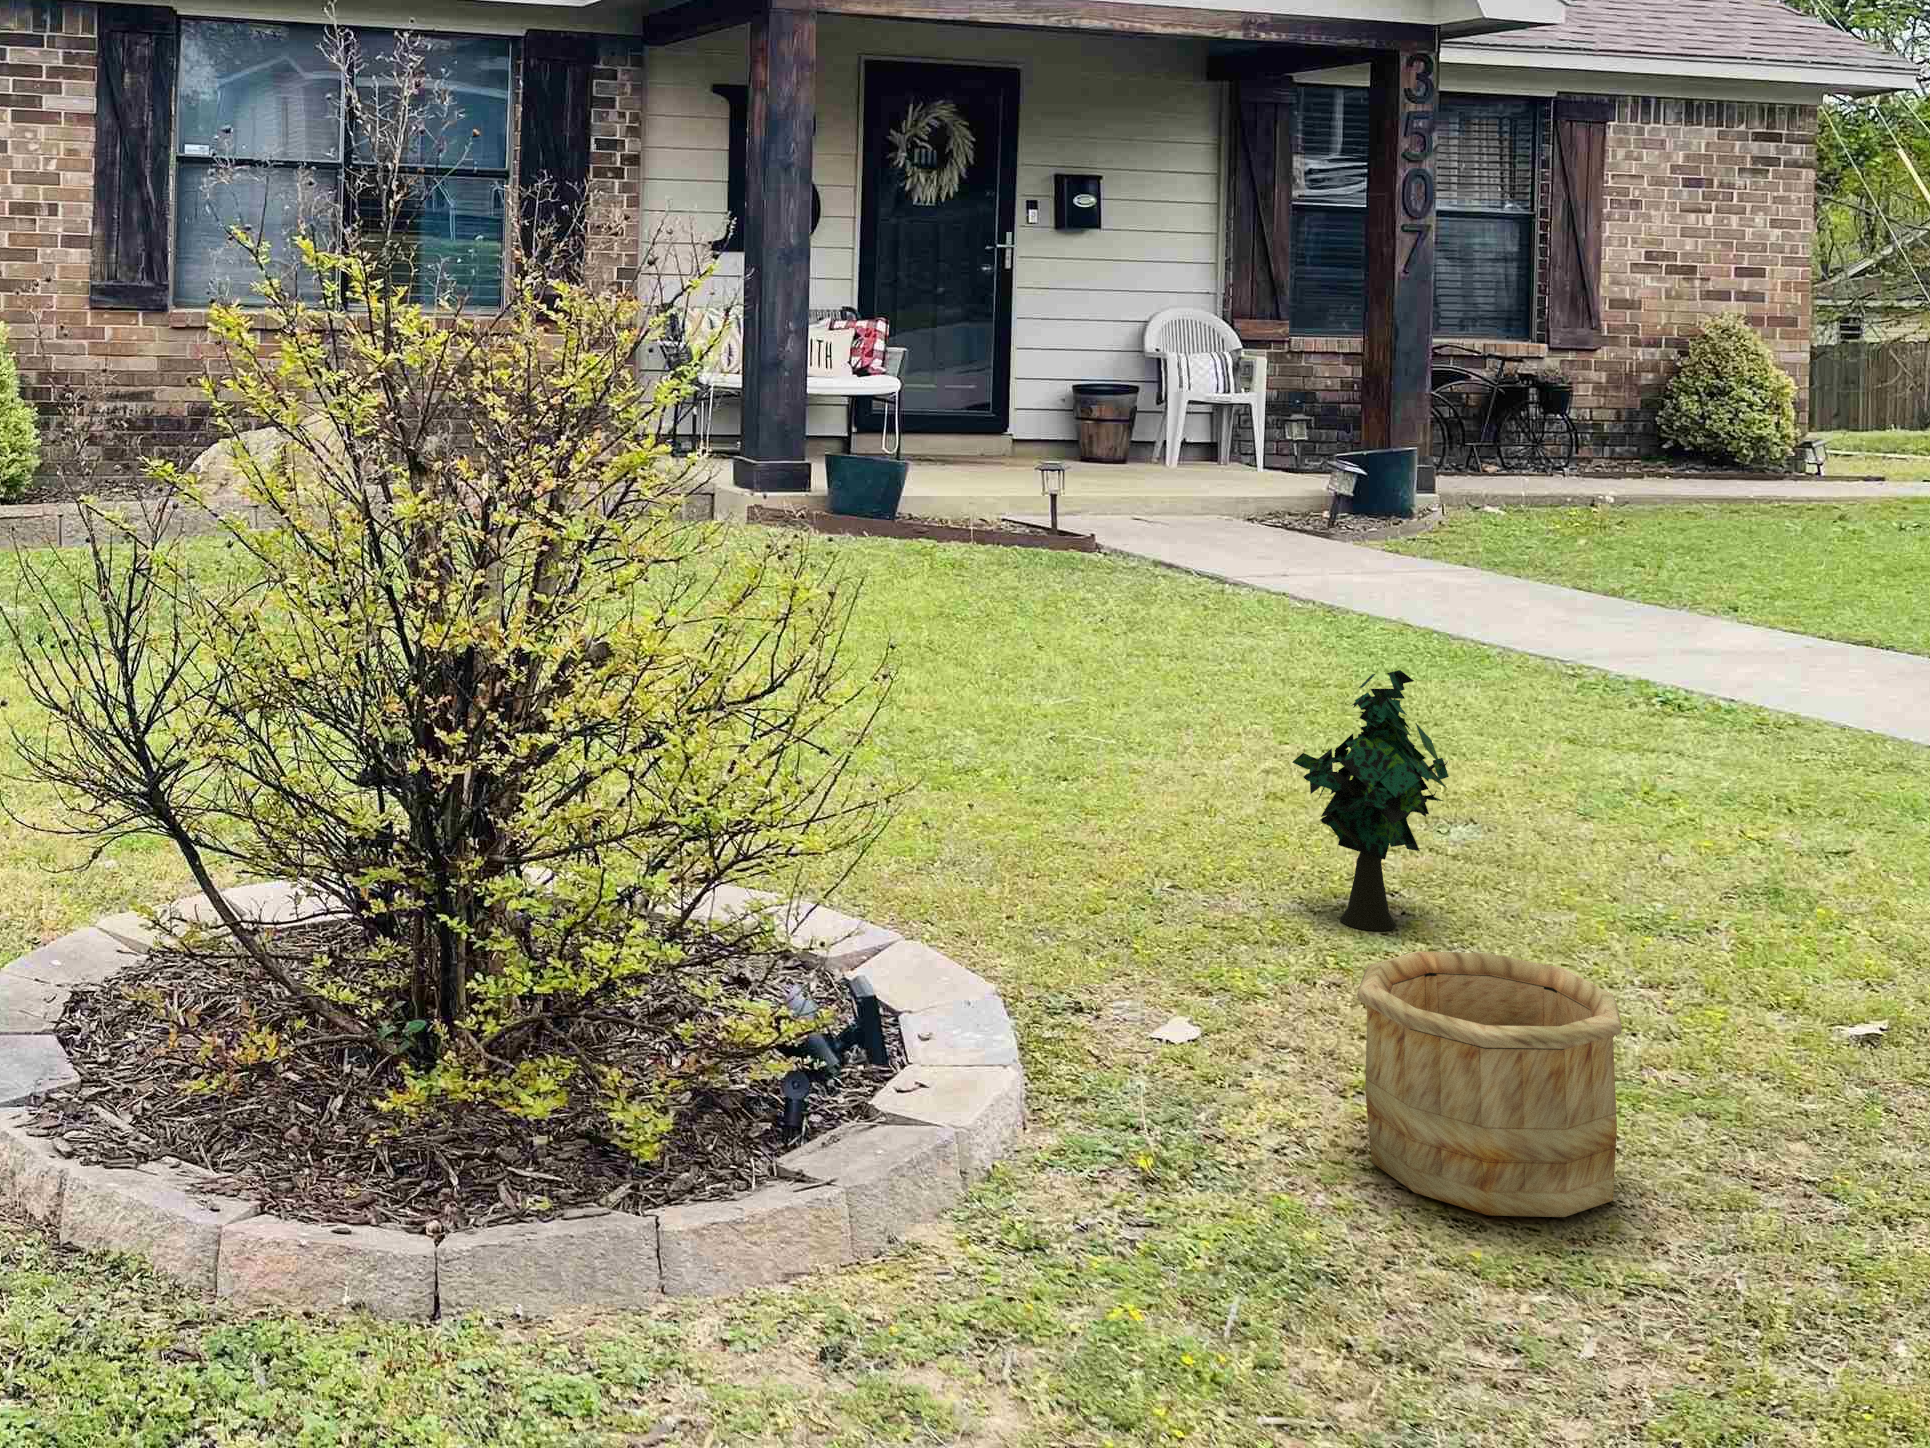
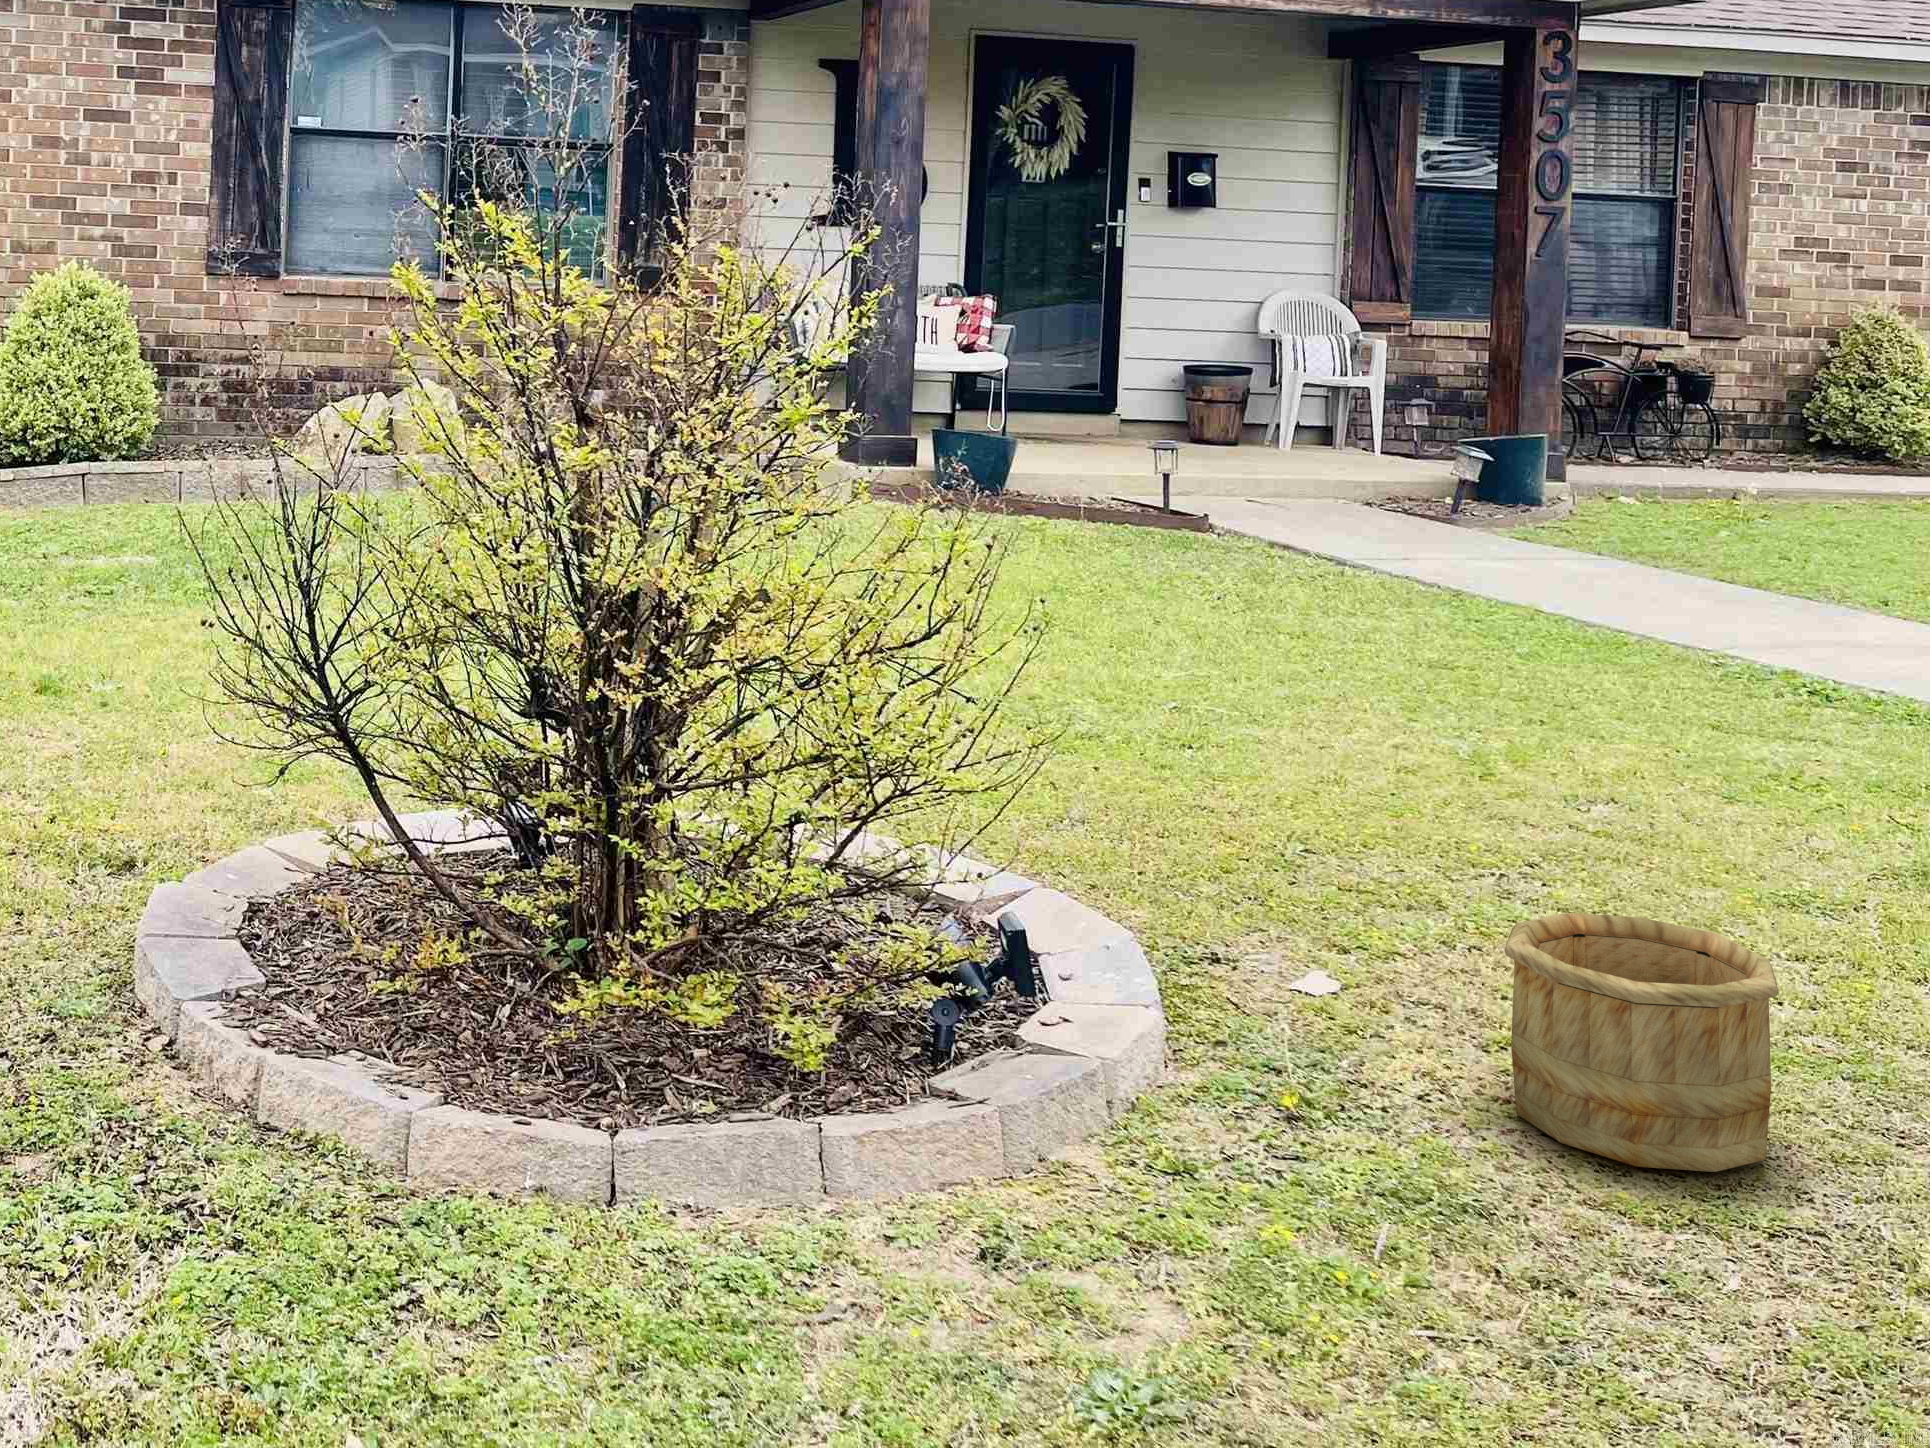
decorative plant: present [1292,670,1449,931] -> none [1430,646,1595,903]

